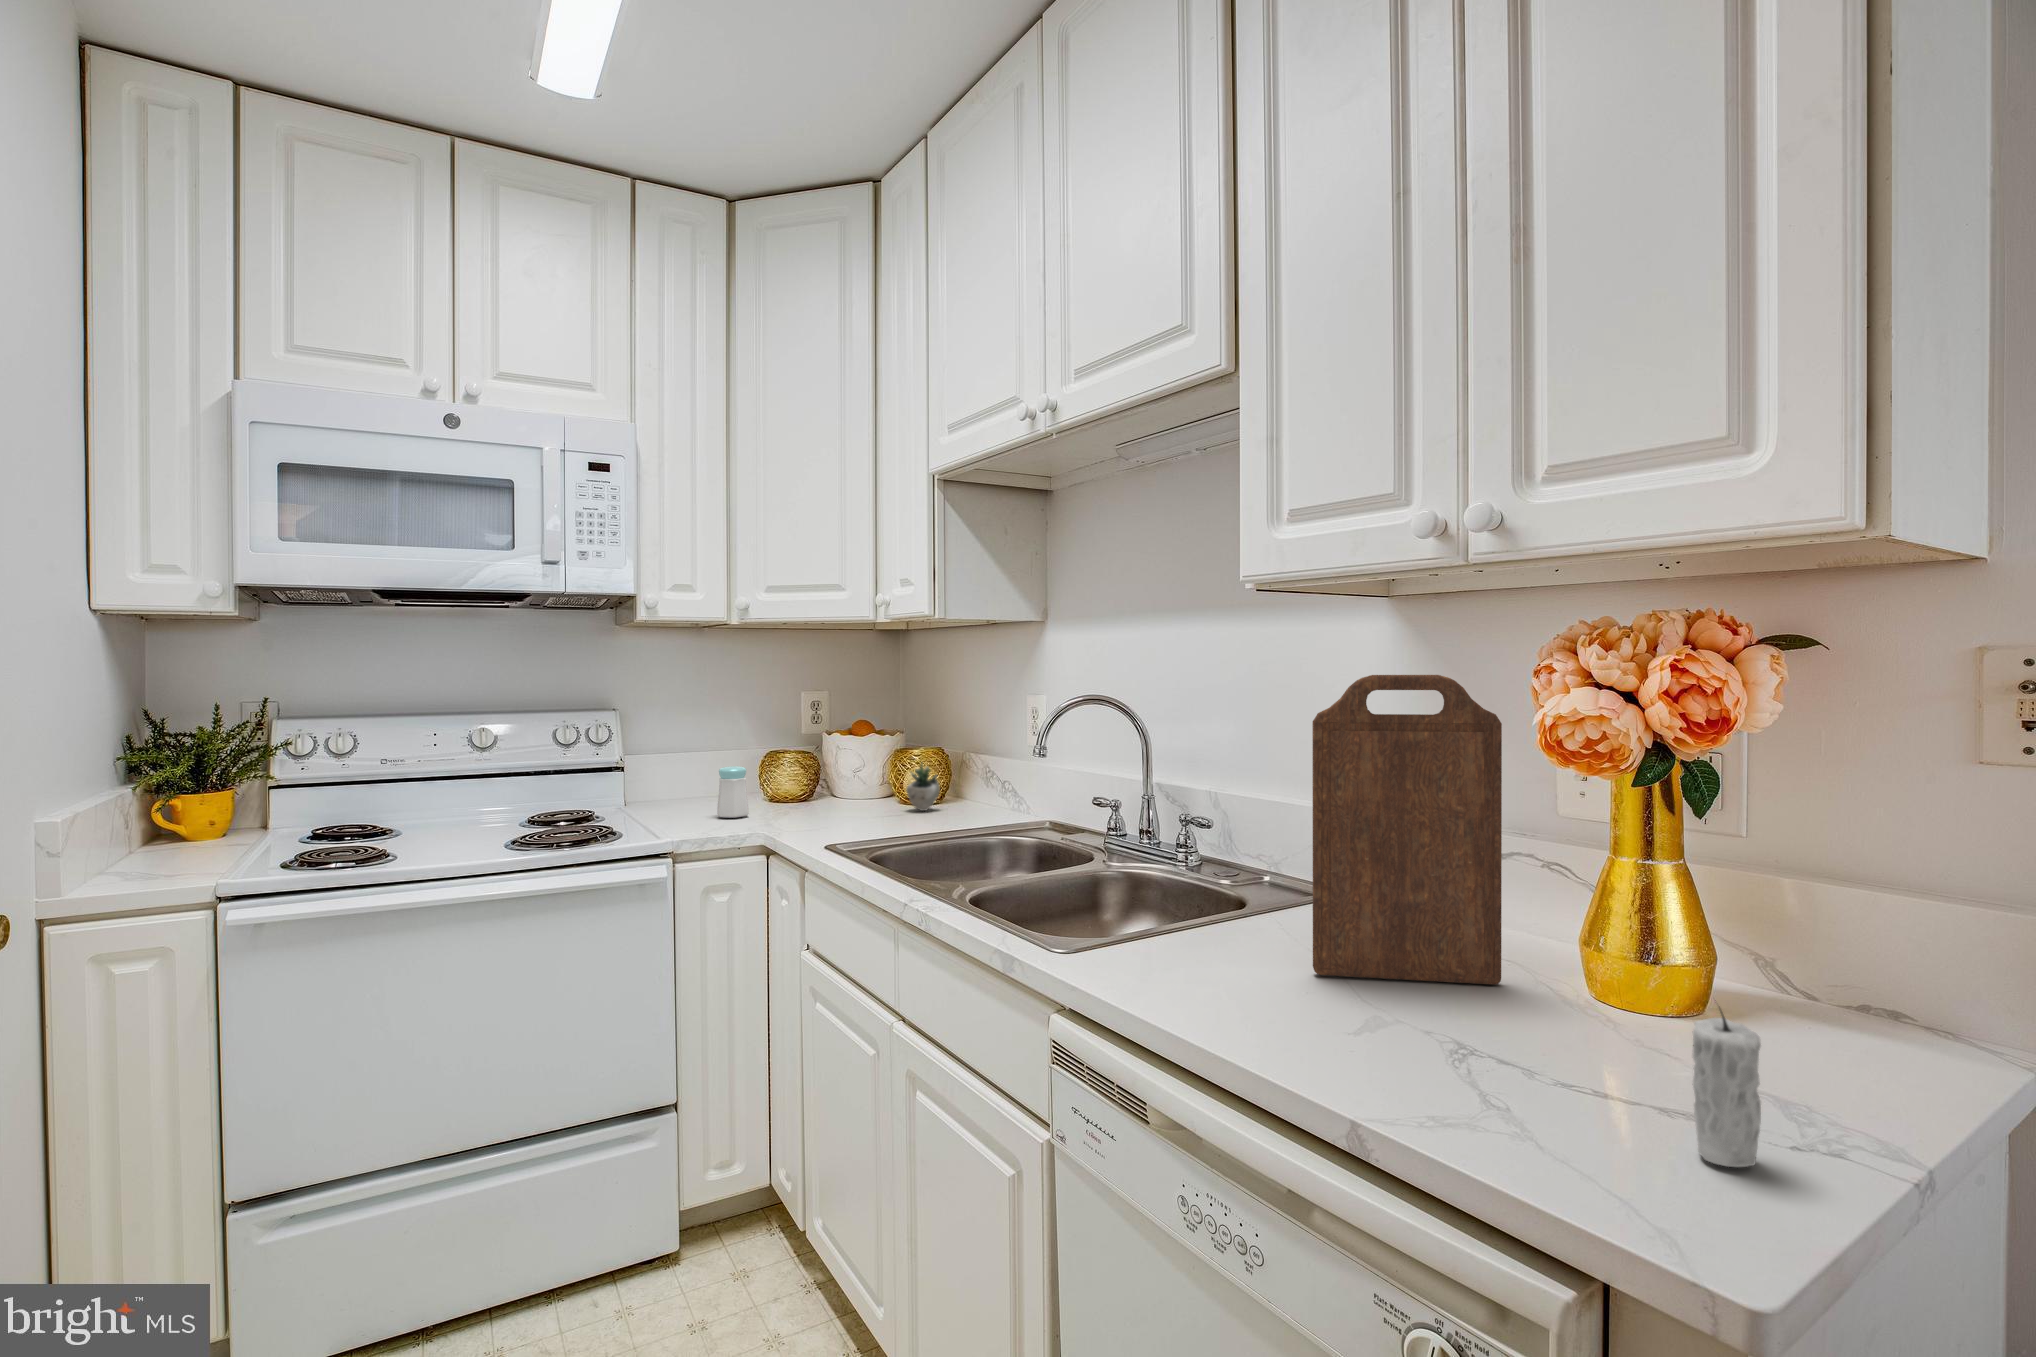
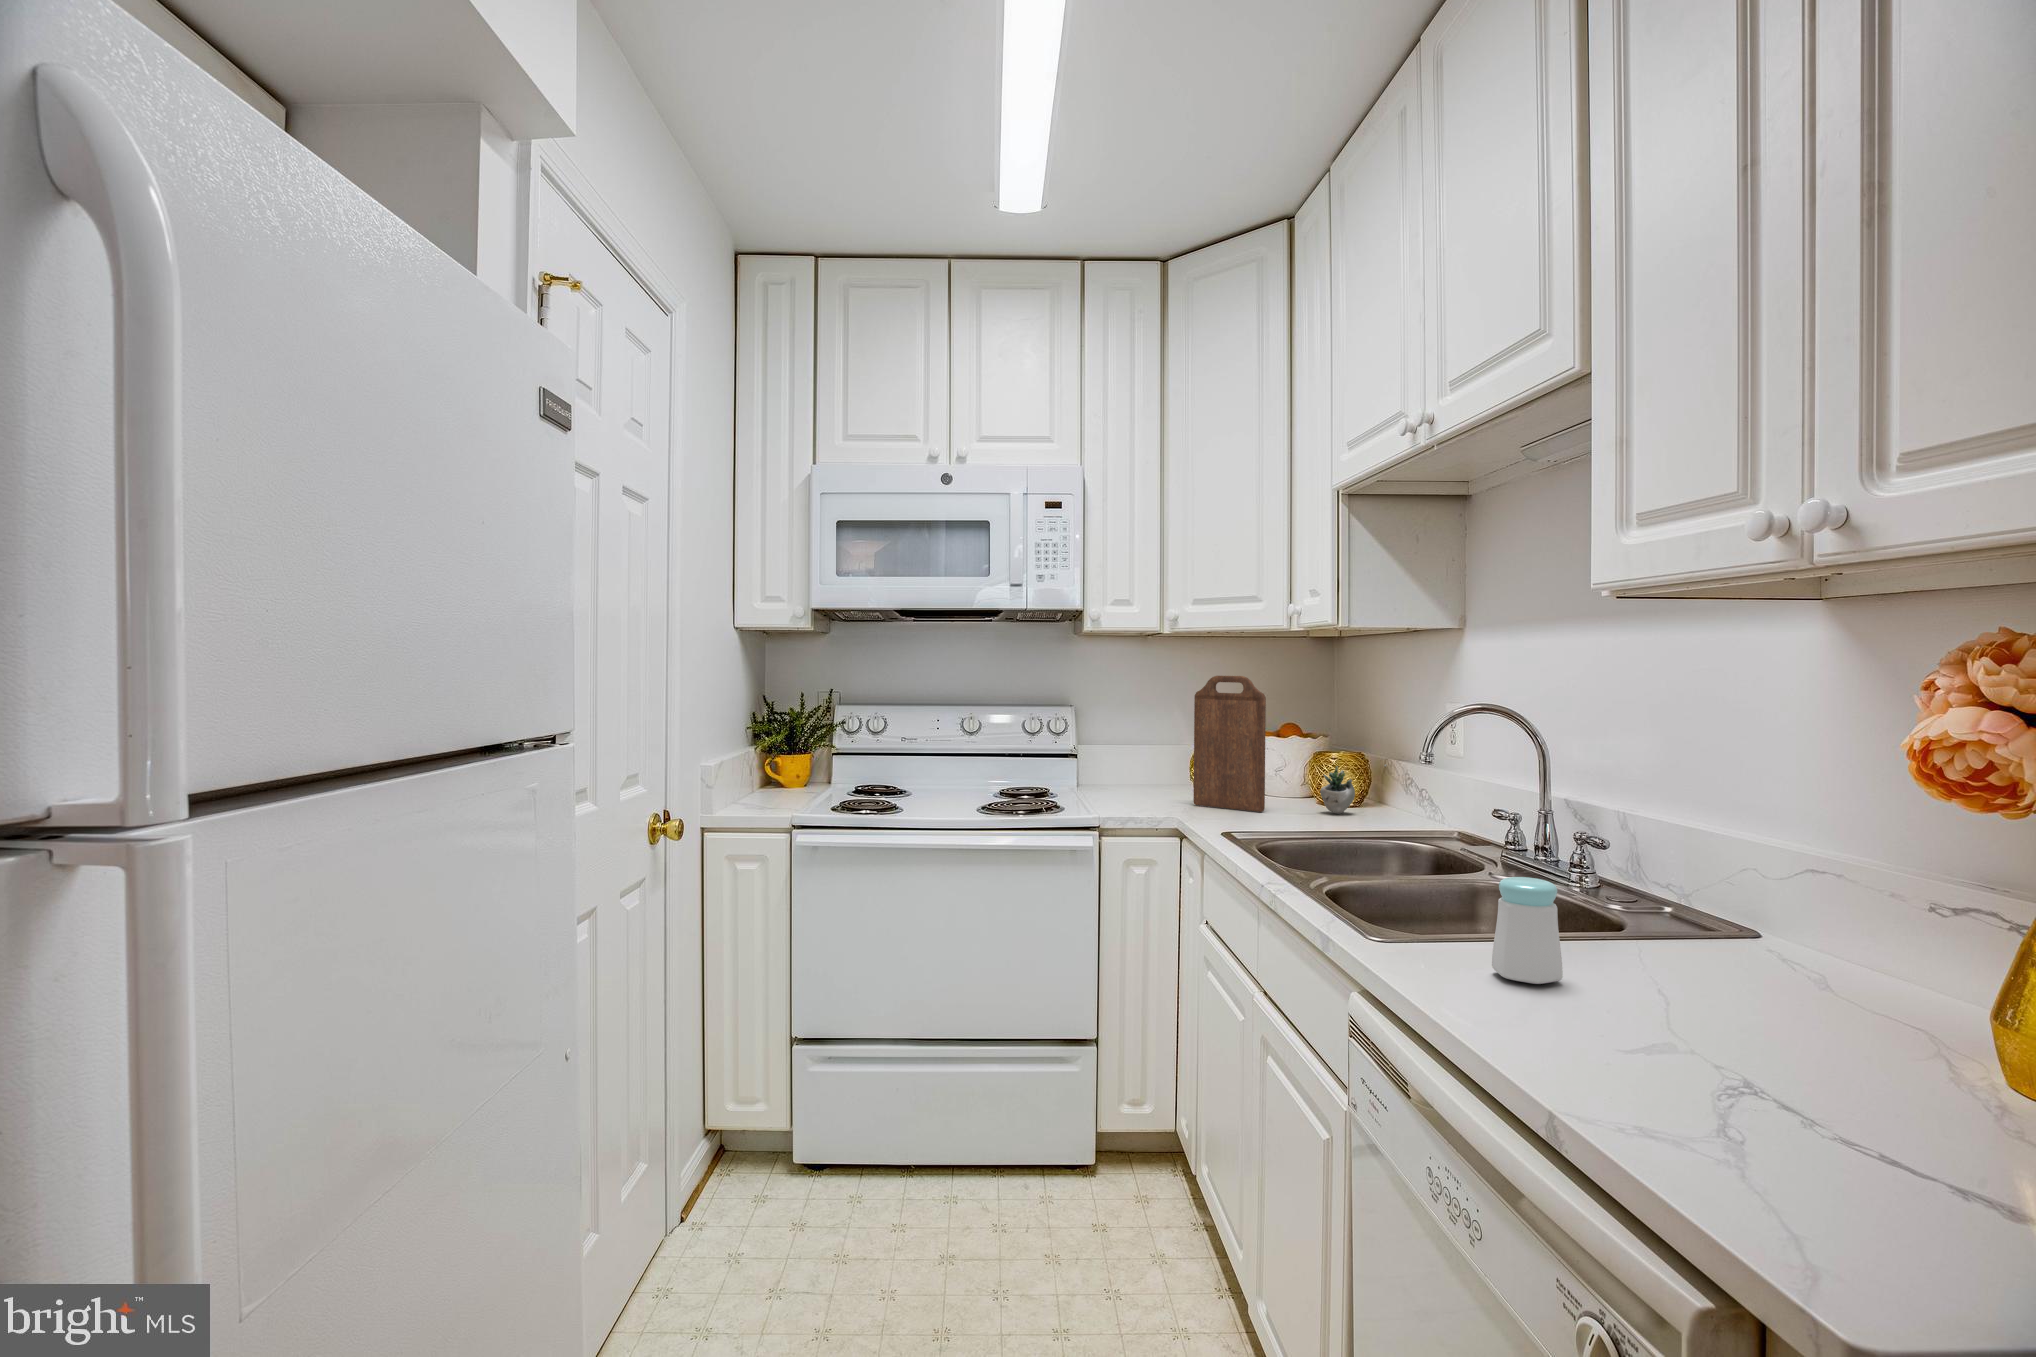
cutting board: present [1312,675,1502,985] -> present [1194,676,1266,812]
salt shaker: present [717,766,749,818] -> present [1492,877,1563,984]
candle: present [1692,1009,1761,1167] -> none [1861,1013,1936,1181]

